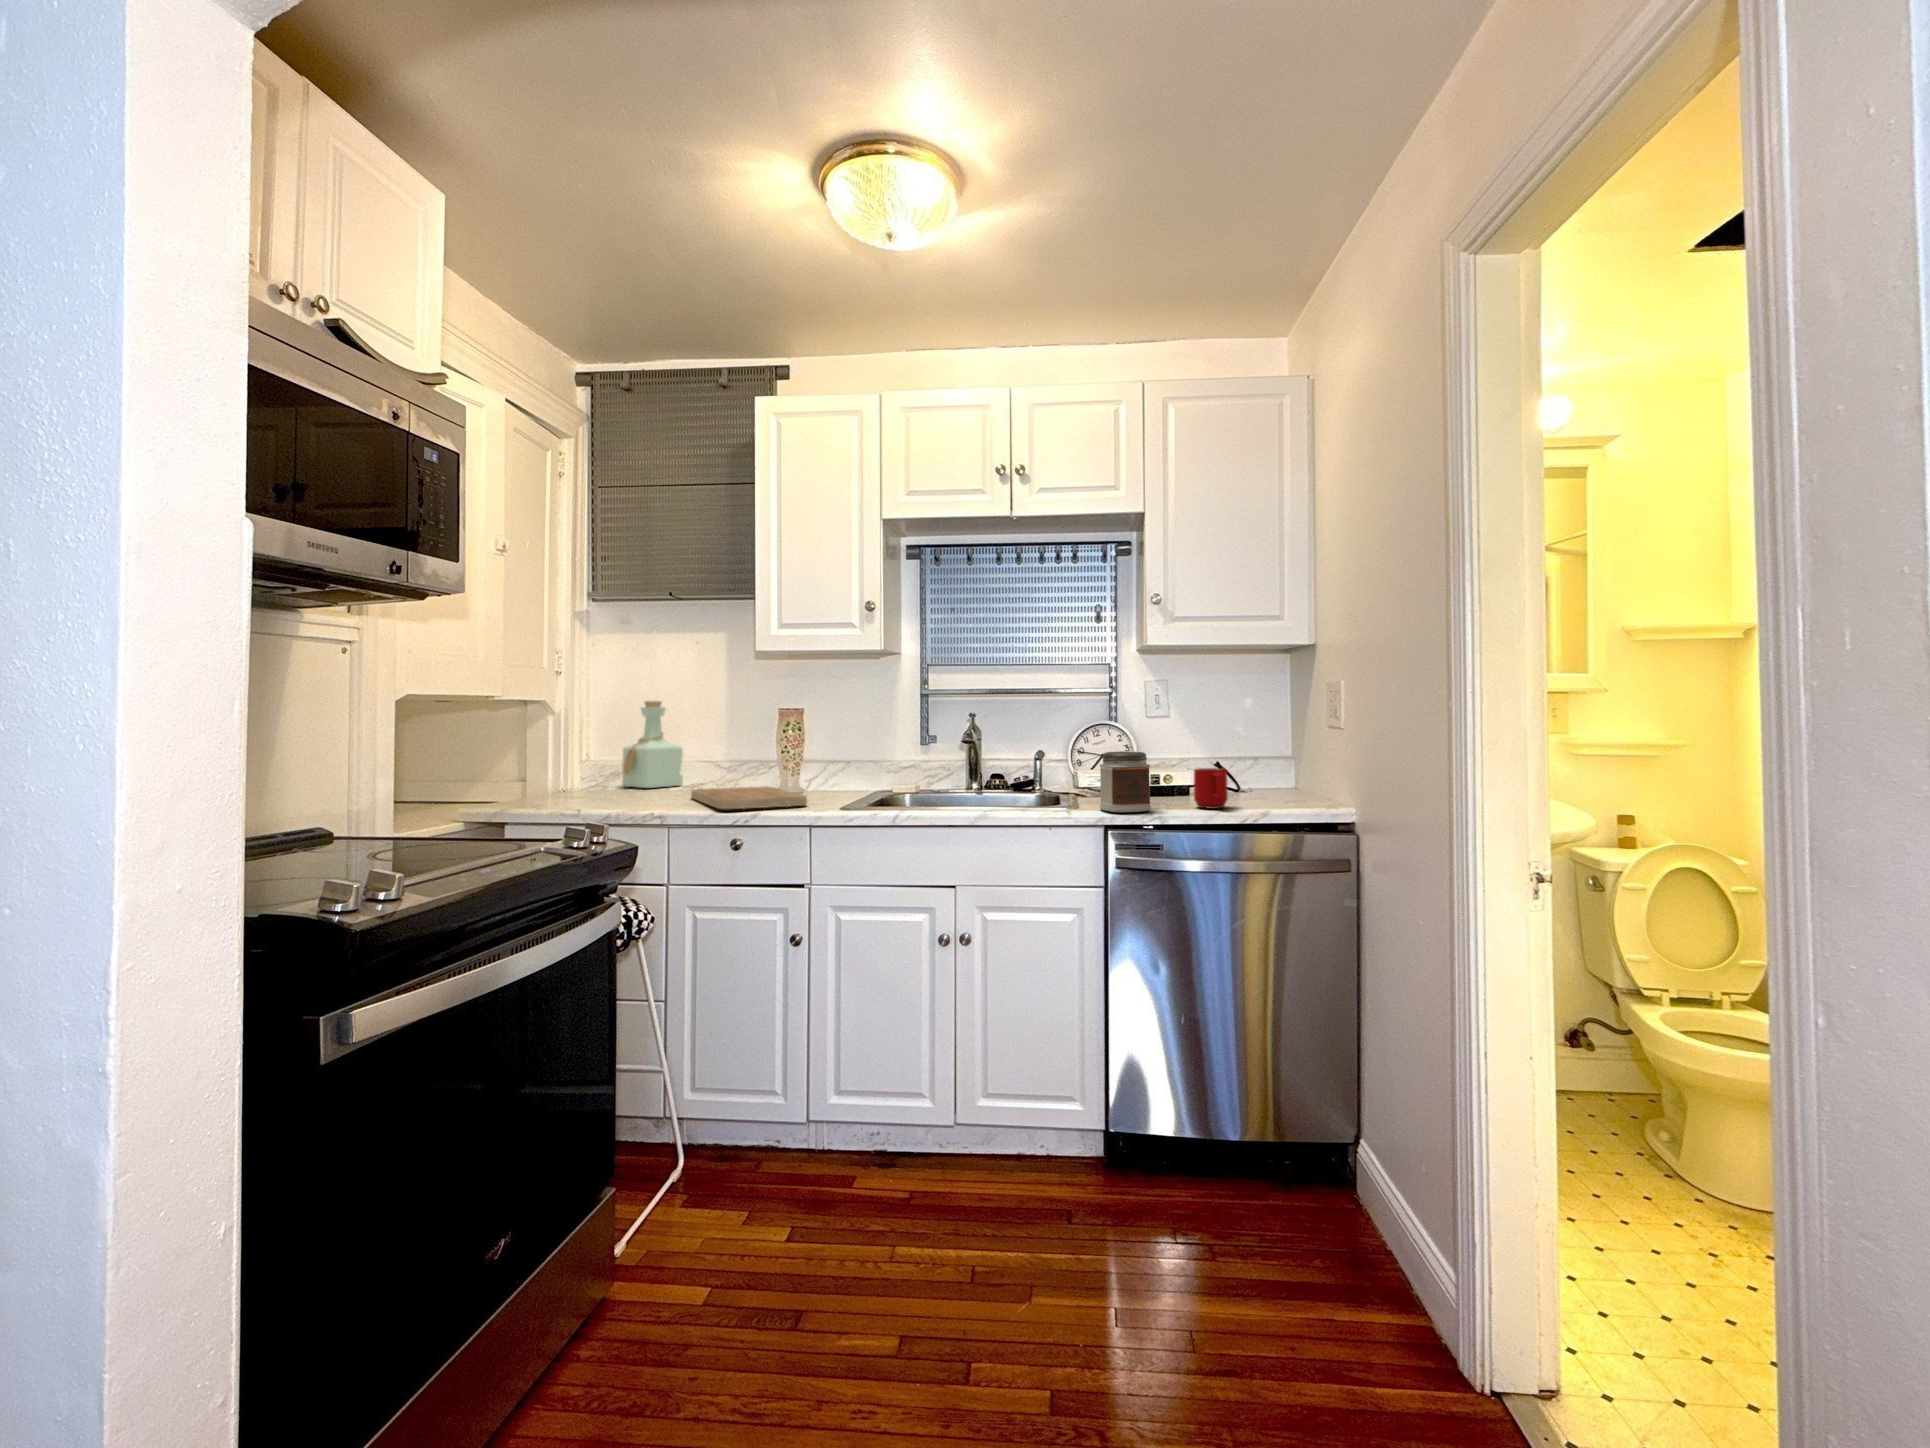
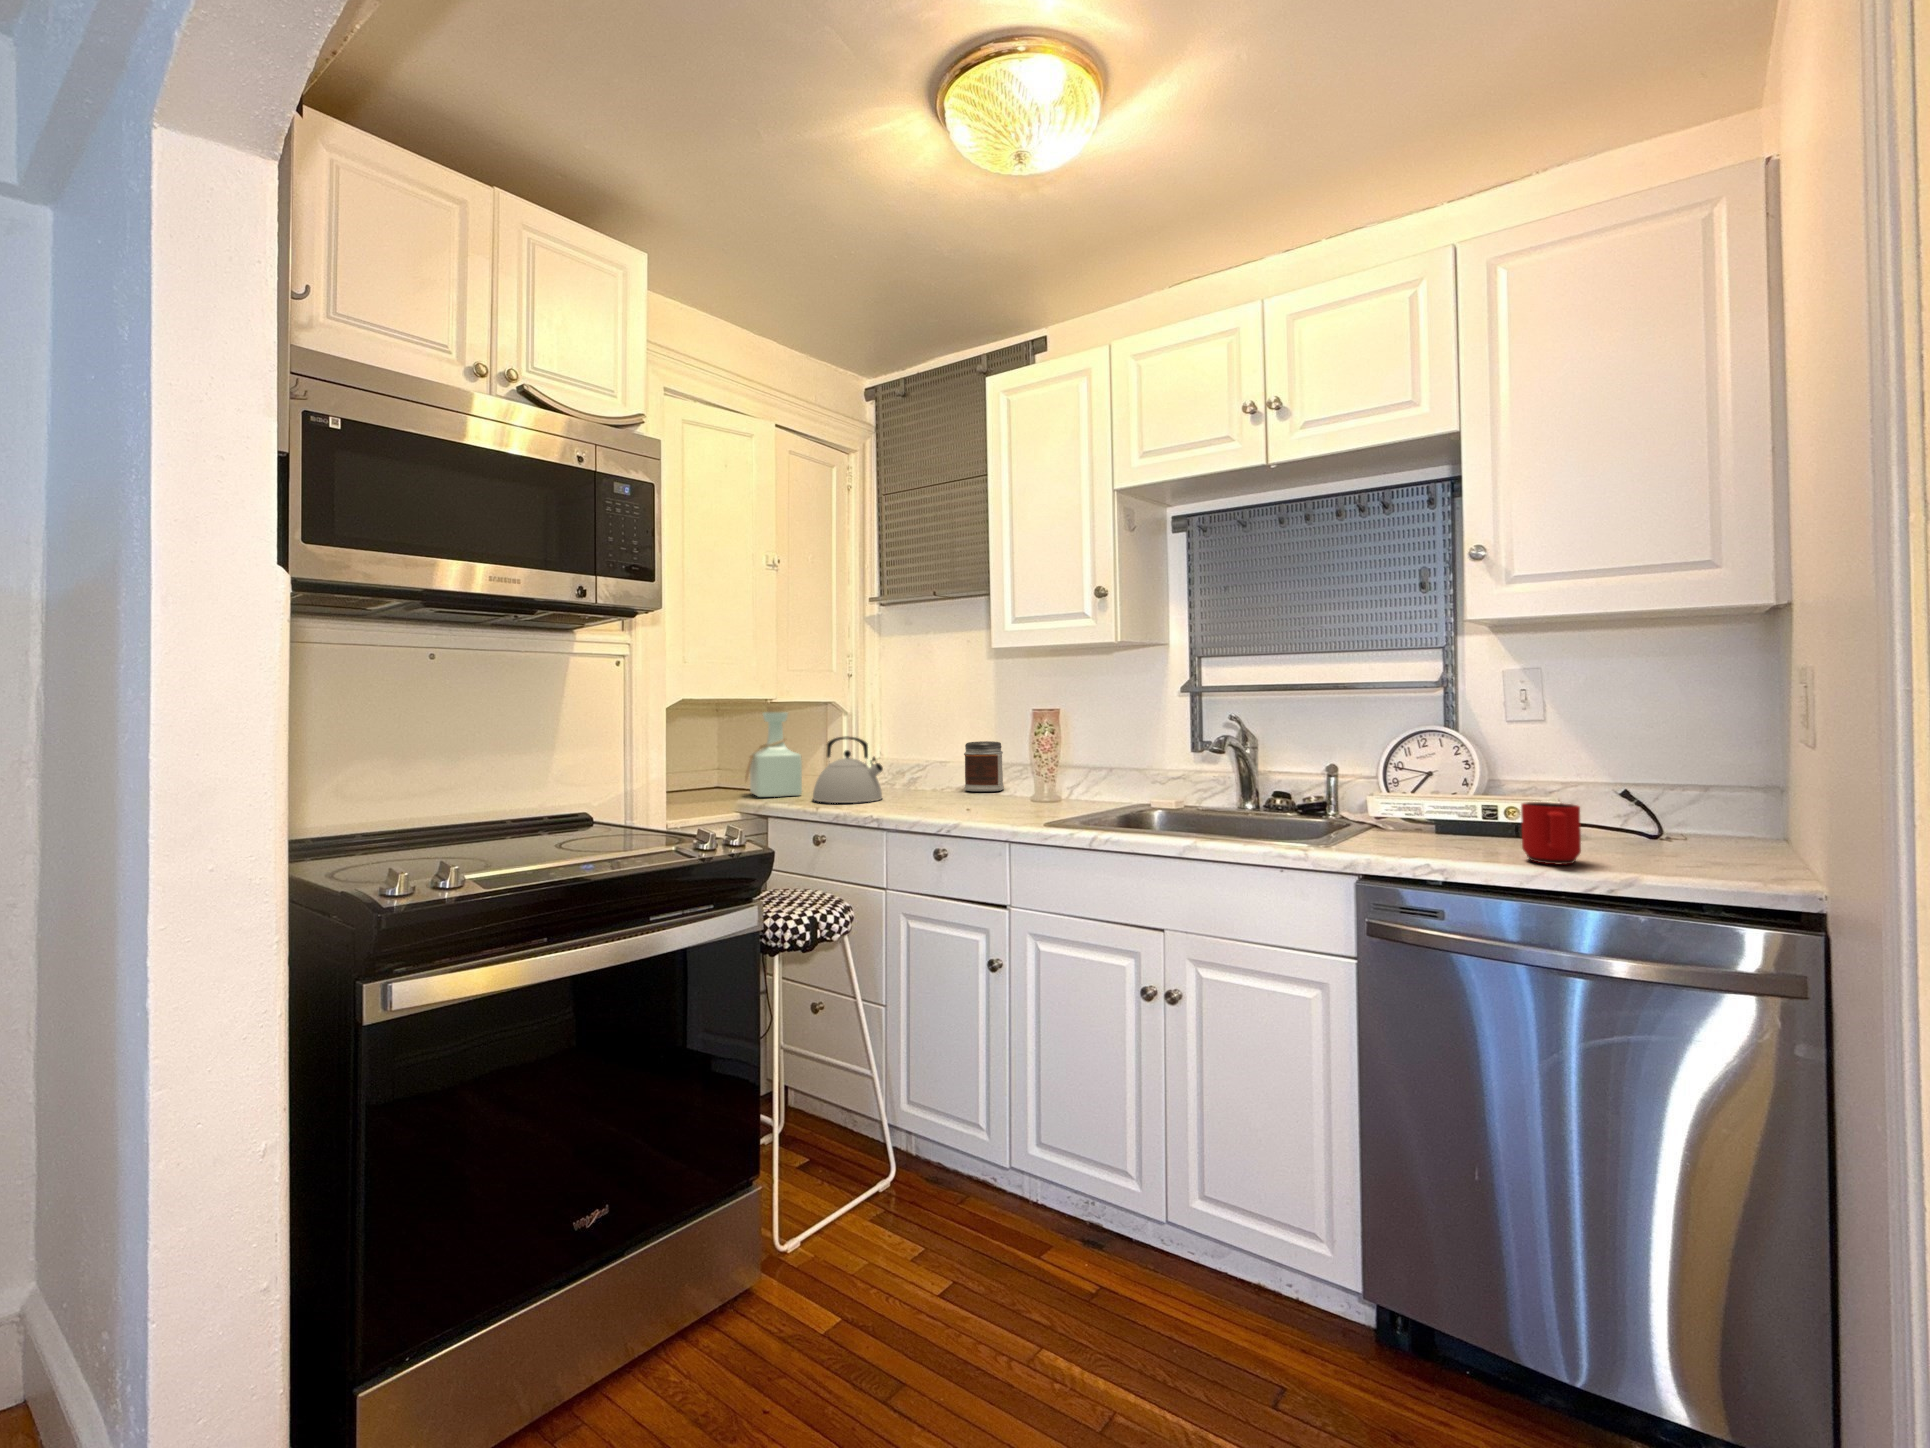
bottle: present [622,701,683,788] -> present [745,706,802,797]
kettle: none [547,737,630,805] -> present [813,737,883,803]
jar: present [1100,751,1151,812] -> present [964,741,1004,791]
cutting board: present [691,786,807,809] -> none [931,791,1027,817]

